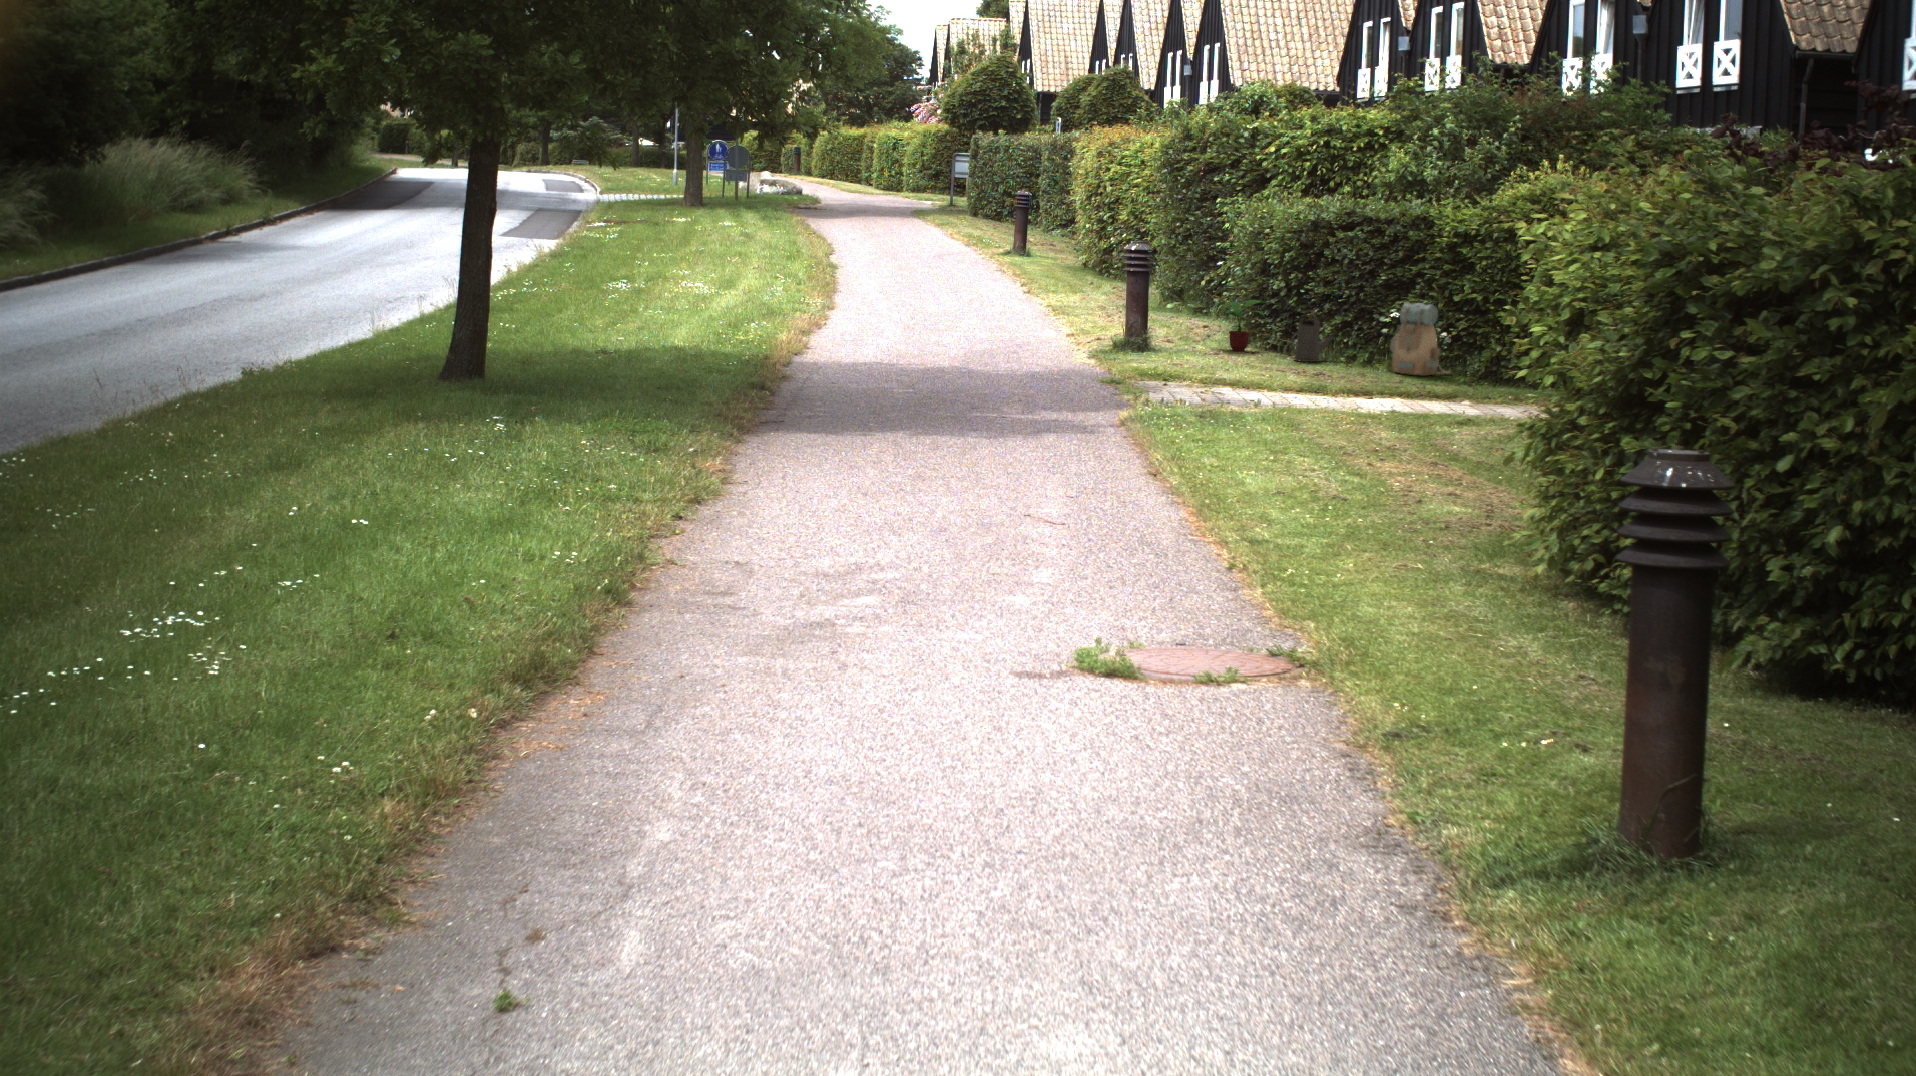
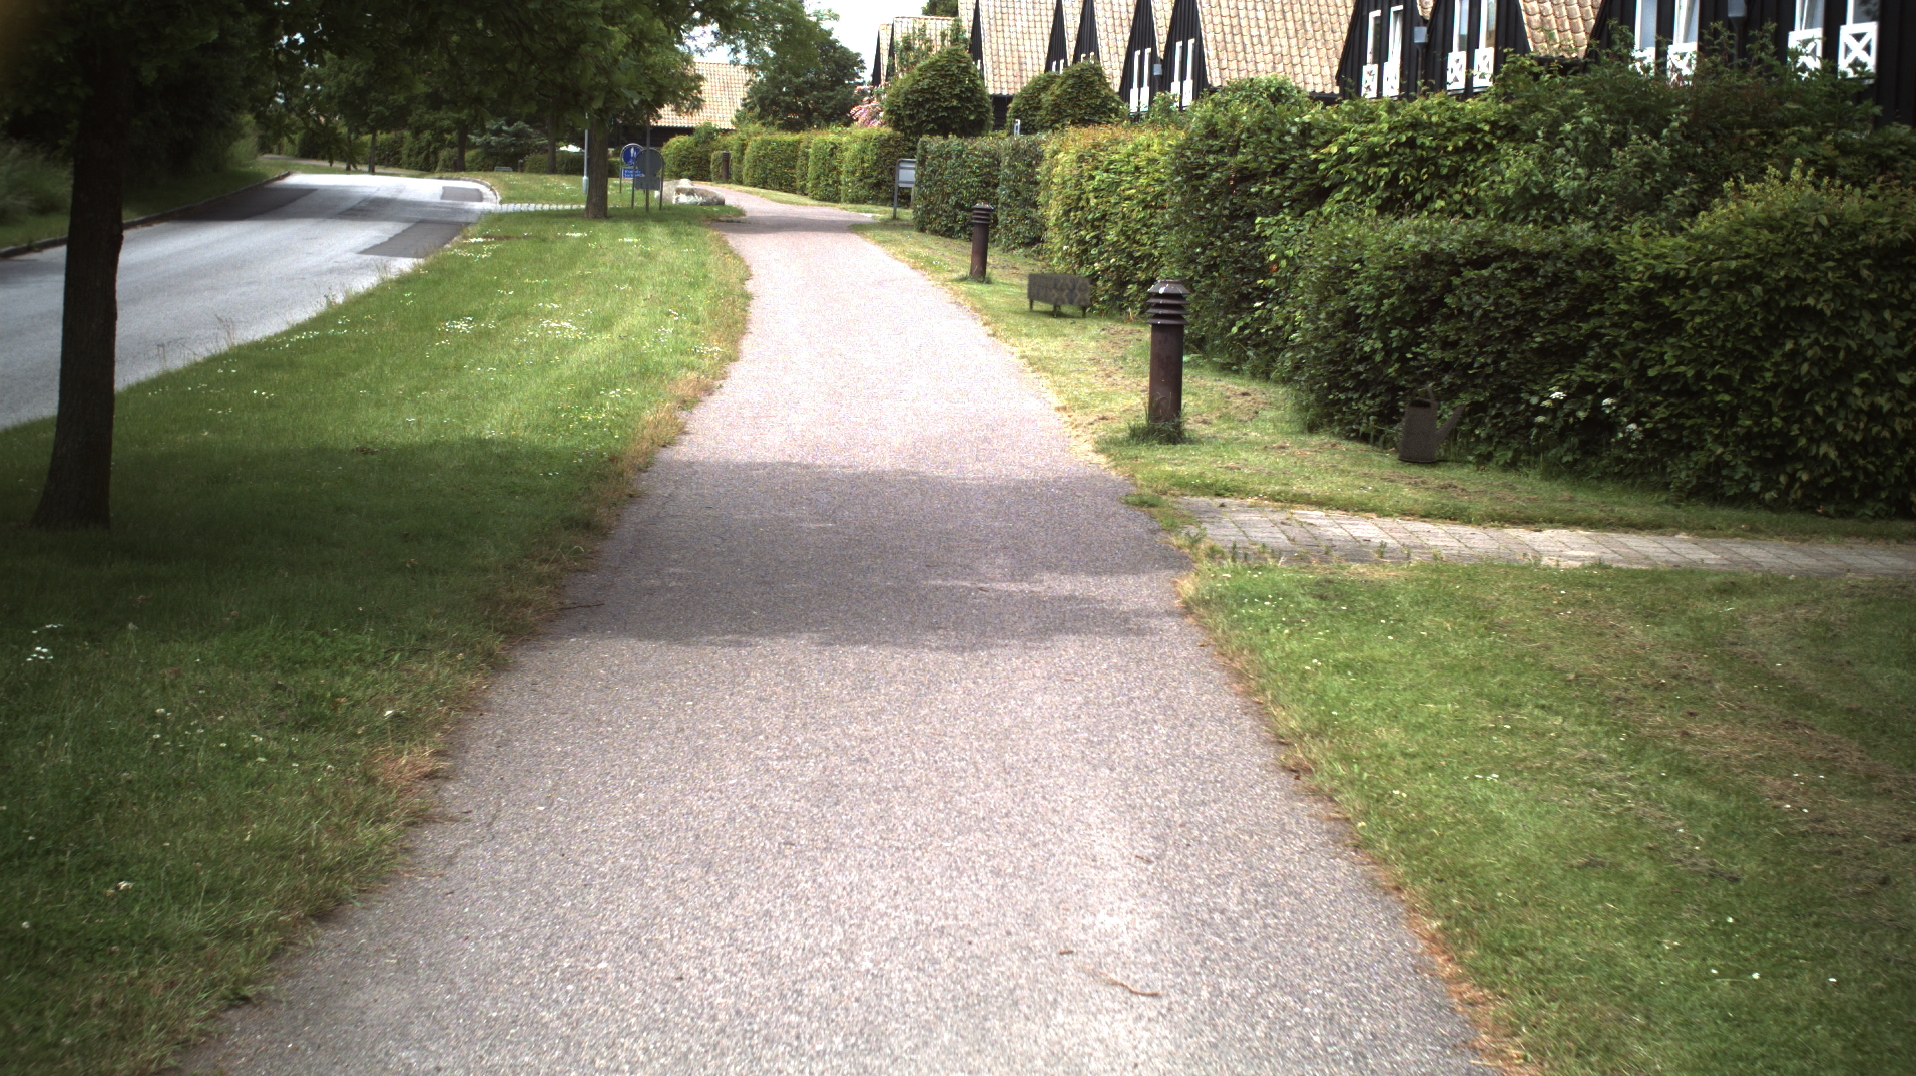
bench: none [1057,246,1107,281] -> present [1027,273,1090,318]
potted plant: present [1217,300,1268,351] -> none [1276,366,1355,441]
backpack: present [1390,303,1447,376] -> none [1552,379,1650,491]

